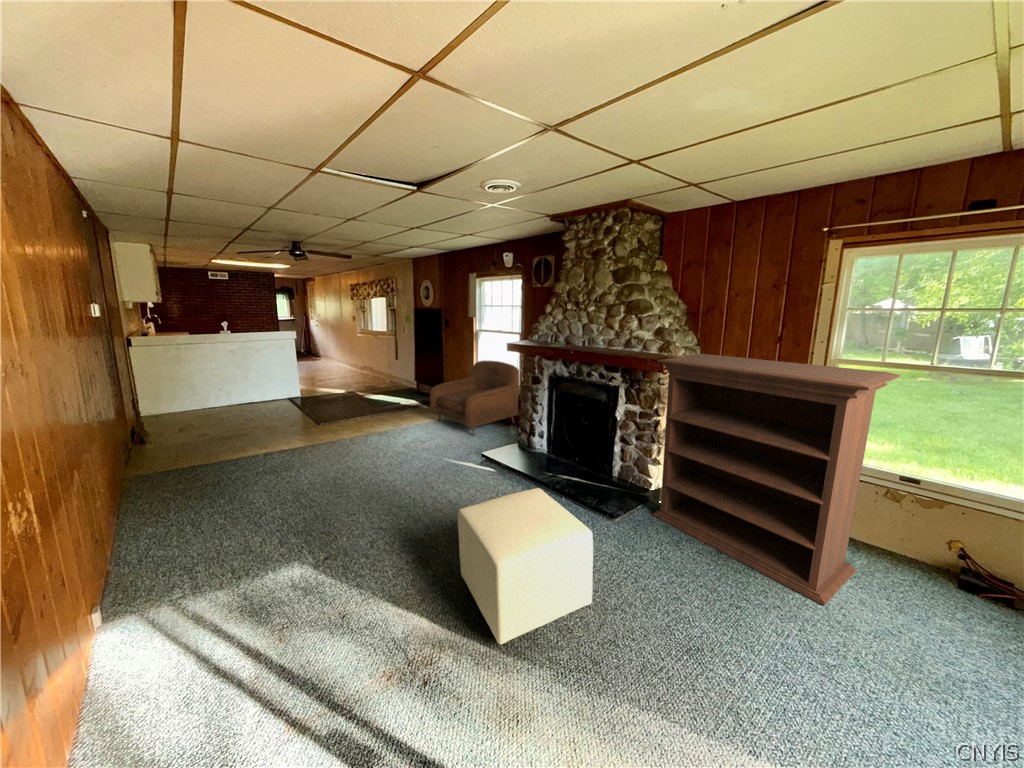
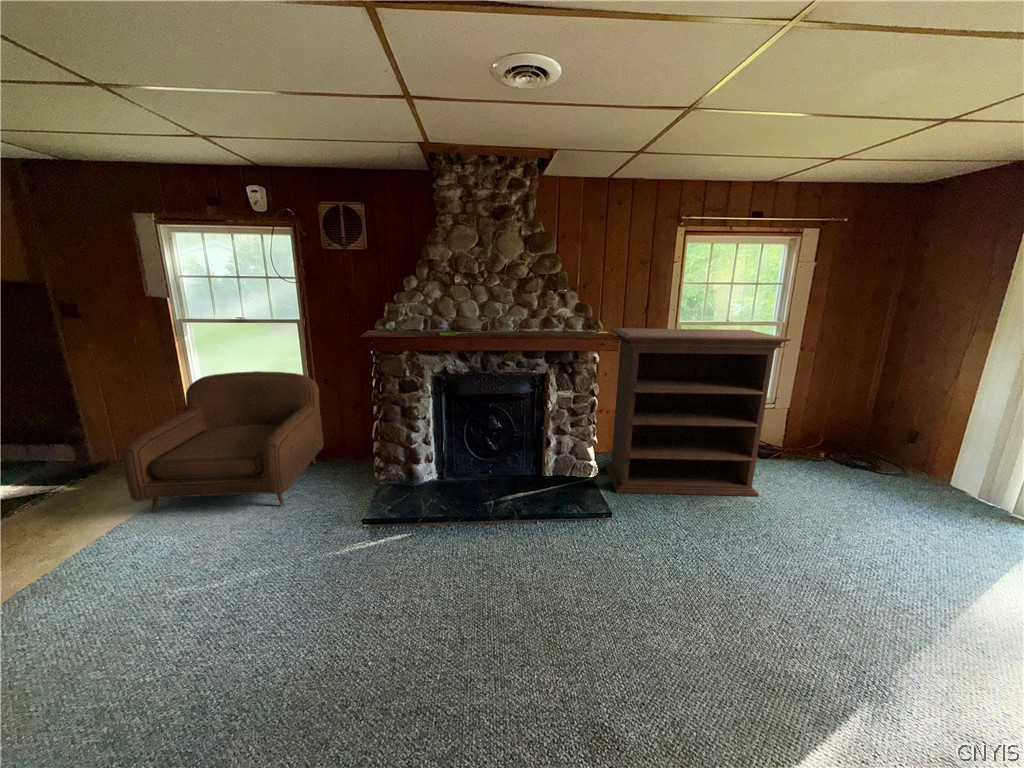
ottoman: present [458,488,593,644] -> none [626,507,808,689]

